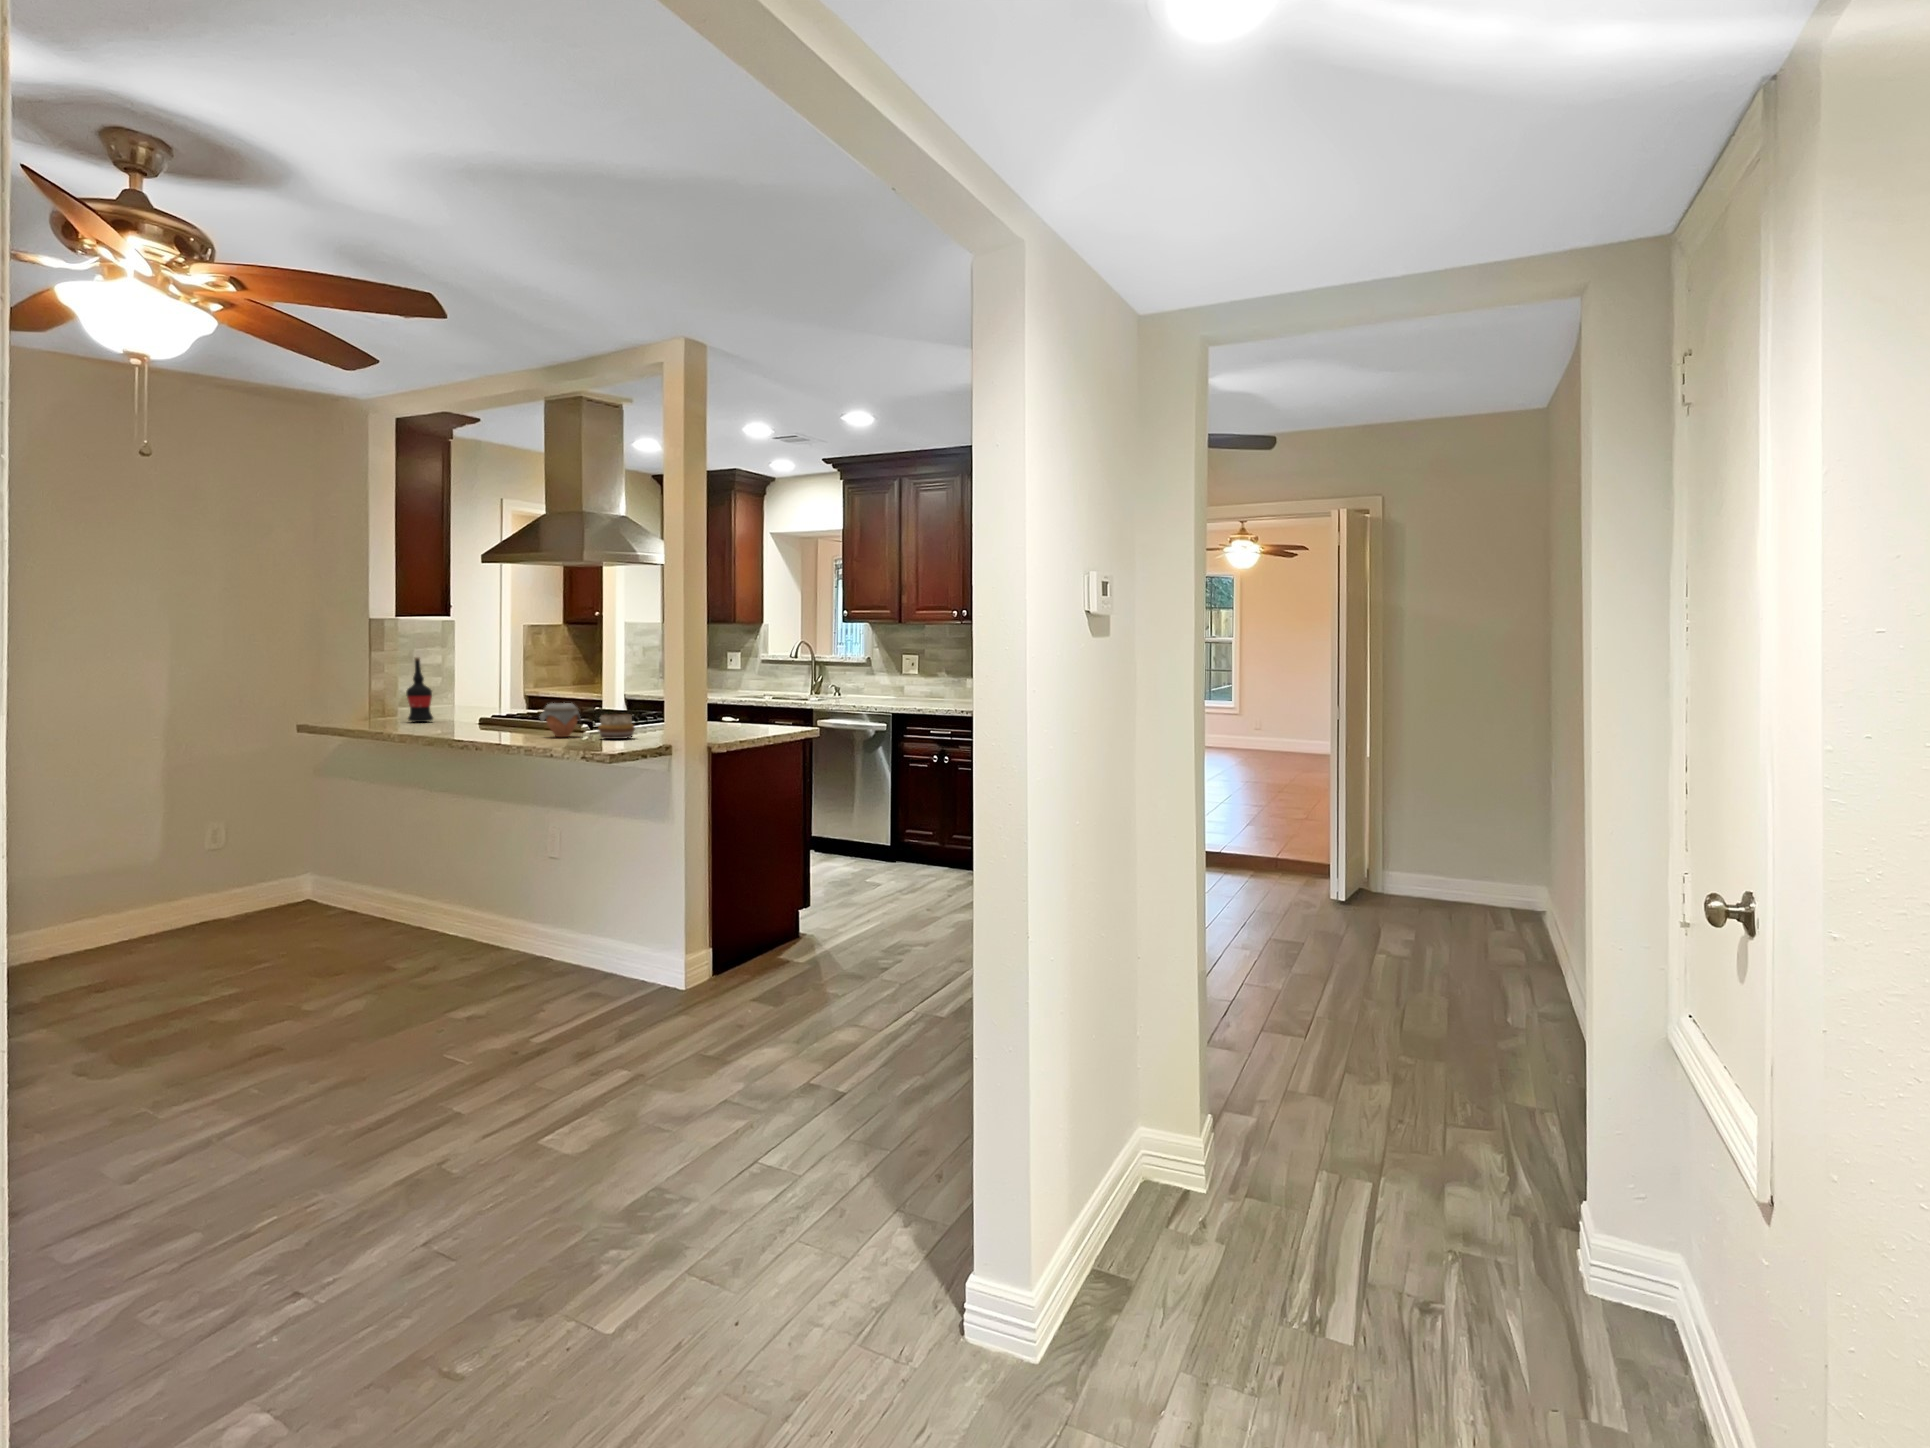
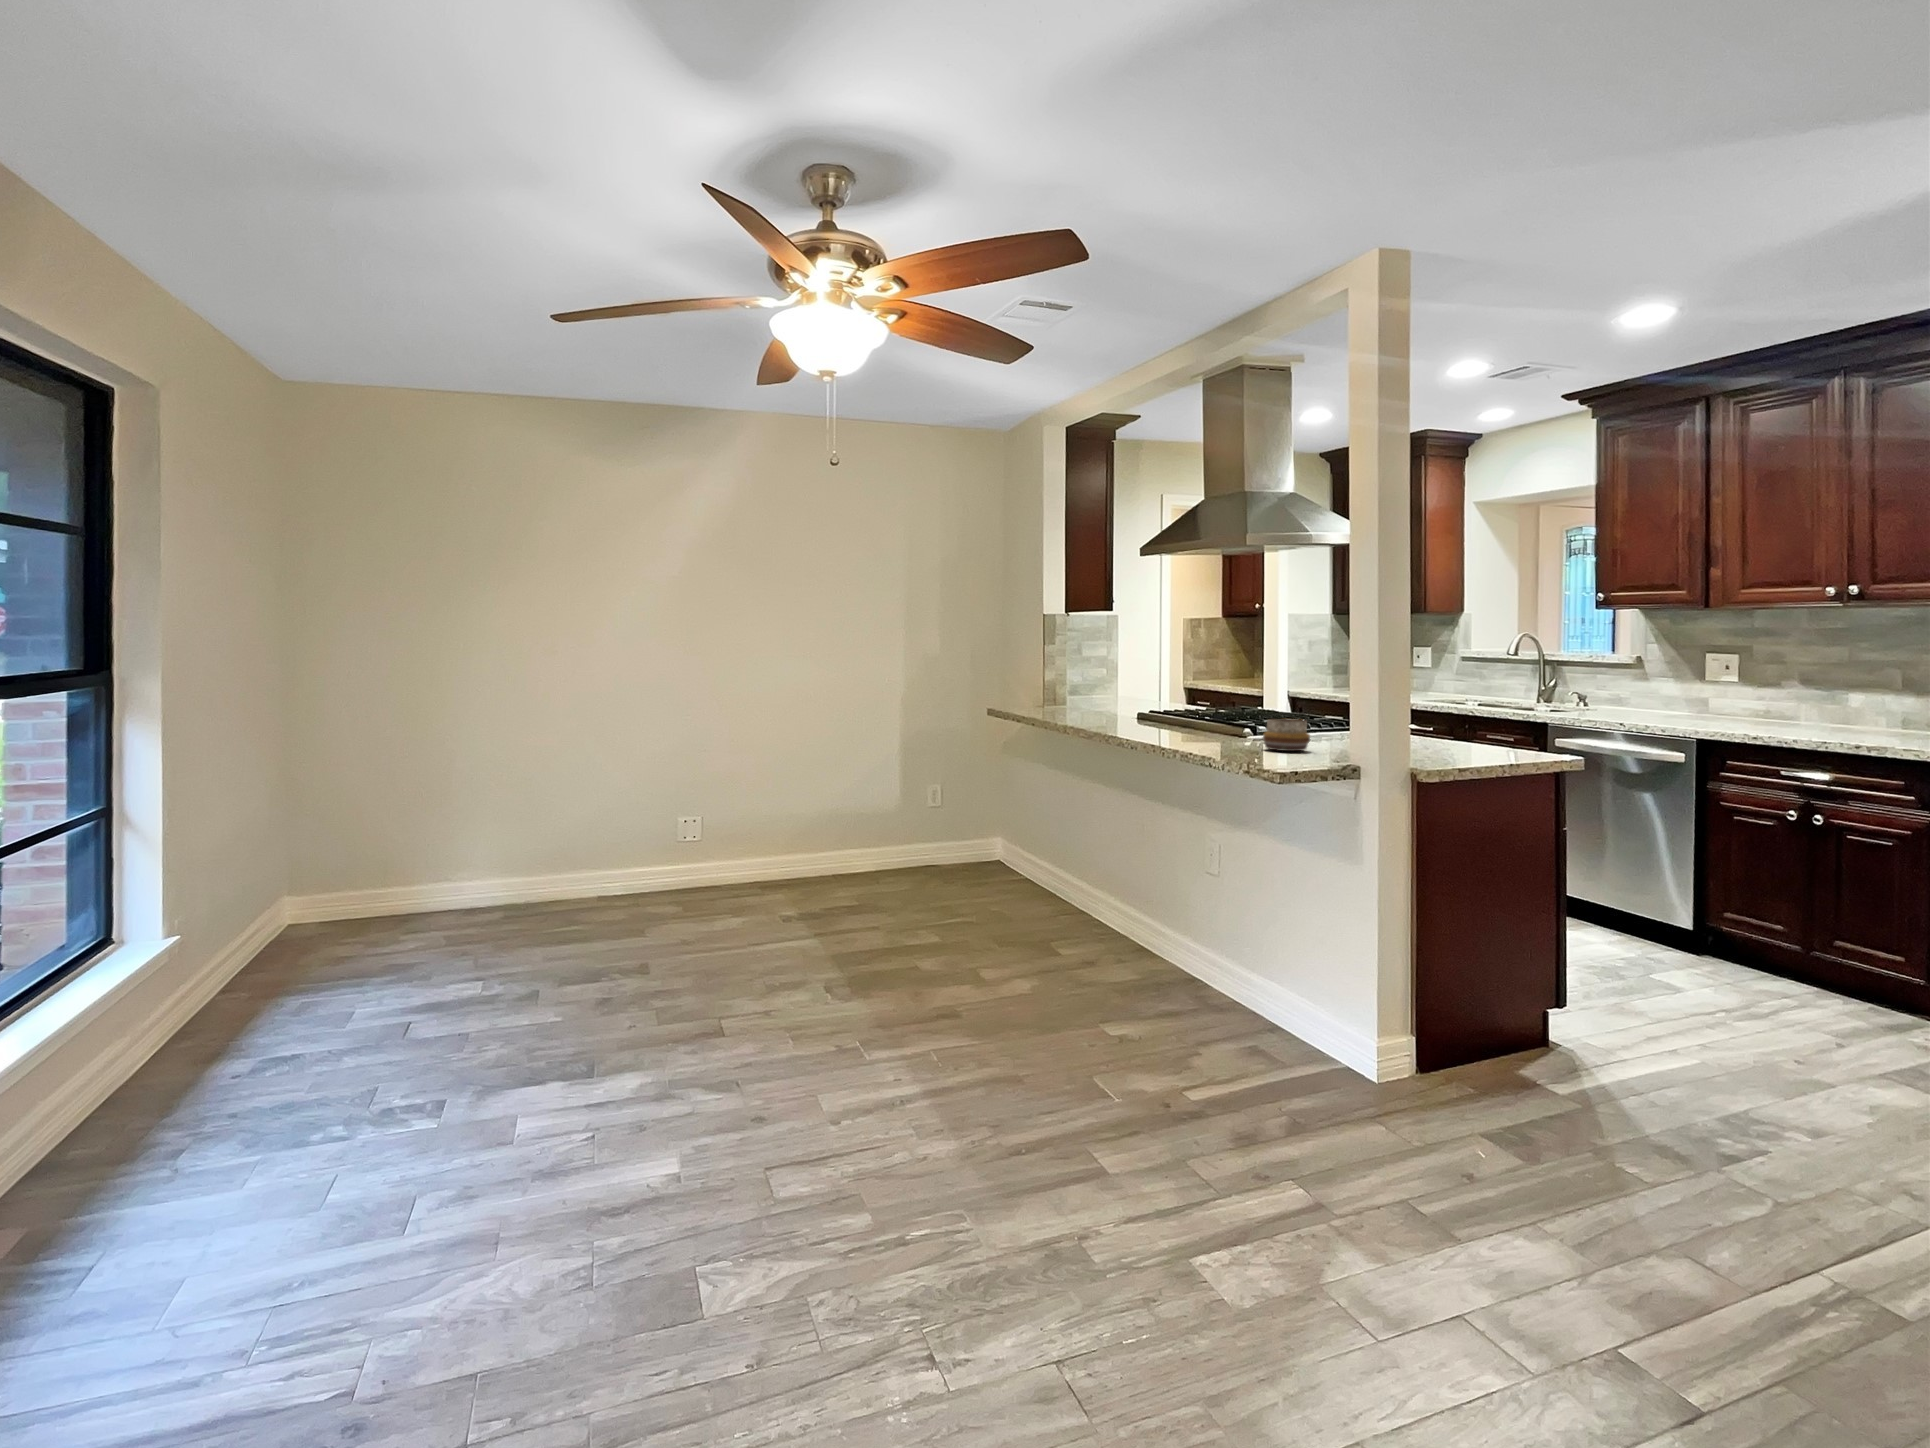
wine bottle: present [406,657,433,722] -> none [1066,649,1090,717]
jar: present [540,703,581,737] -> none [1193,702,1243,744]

